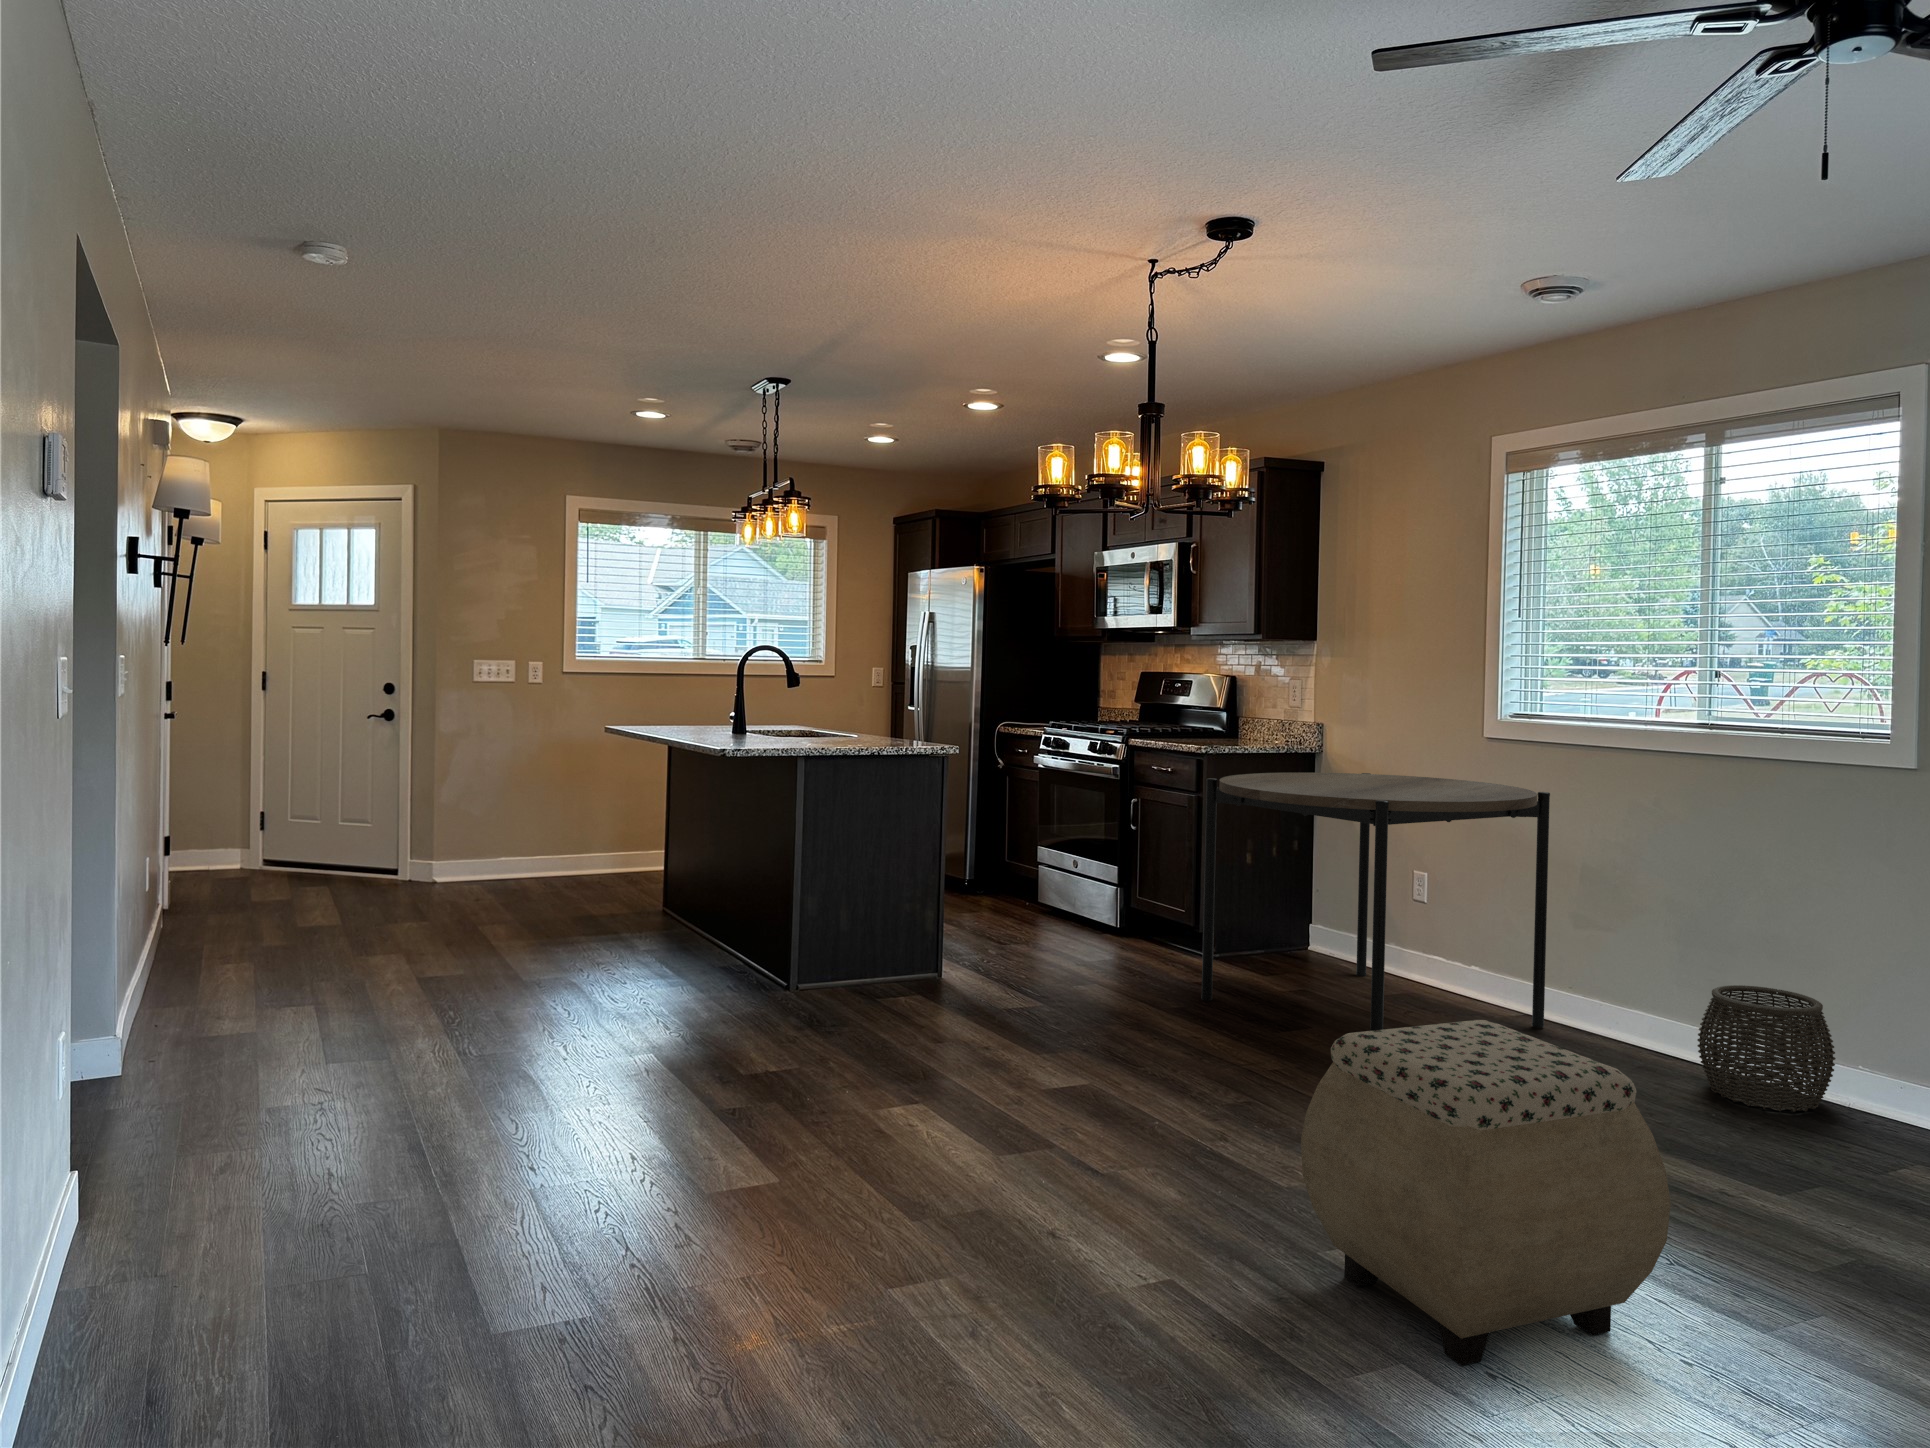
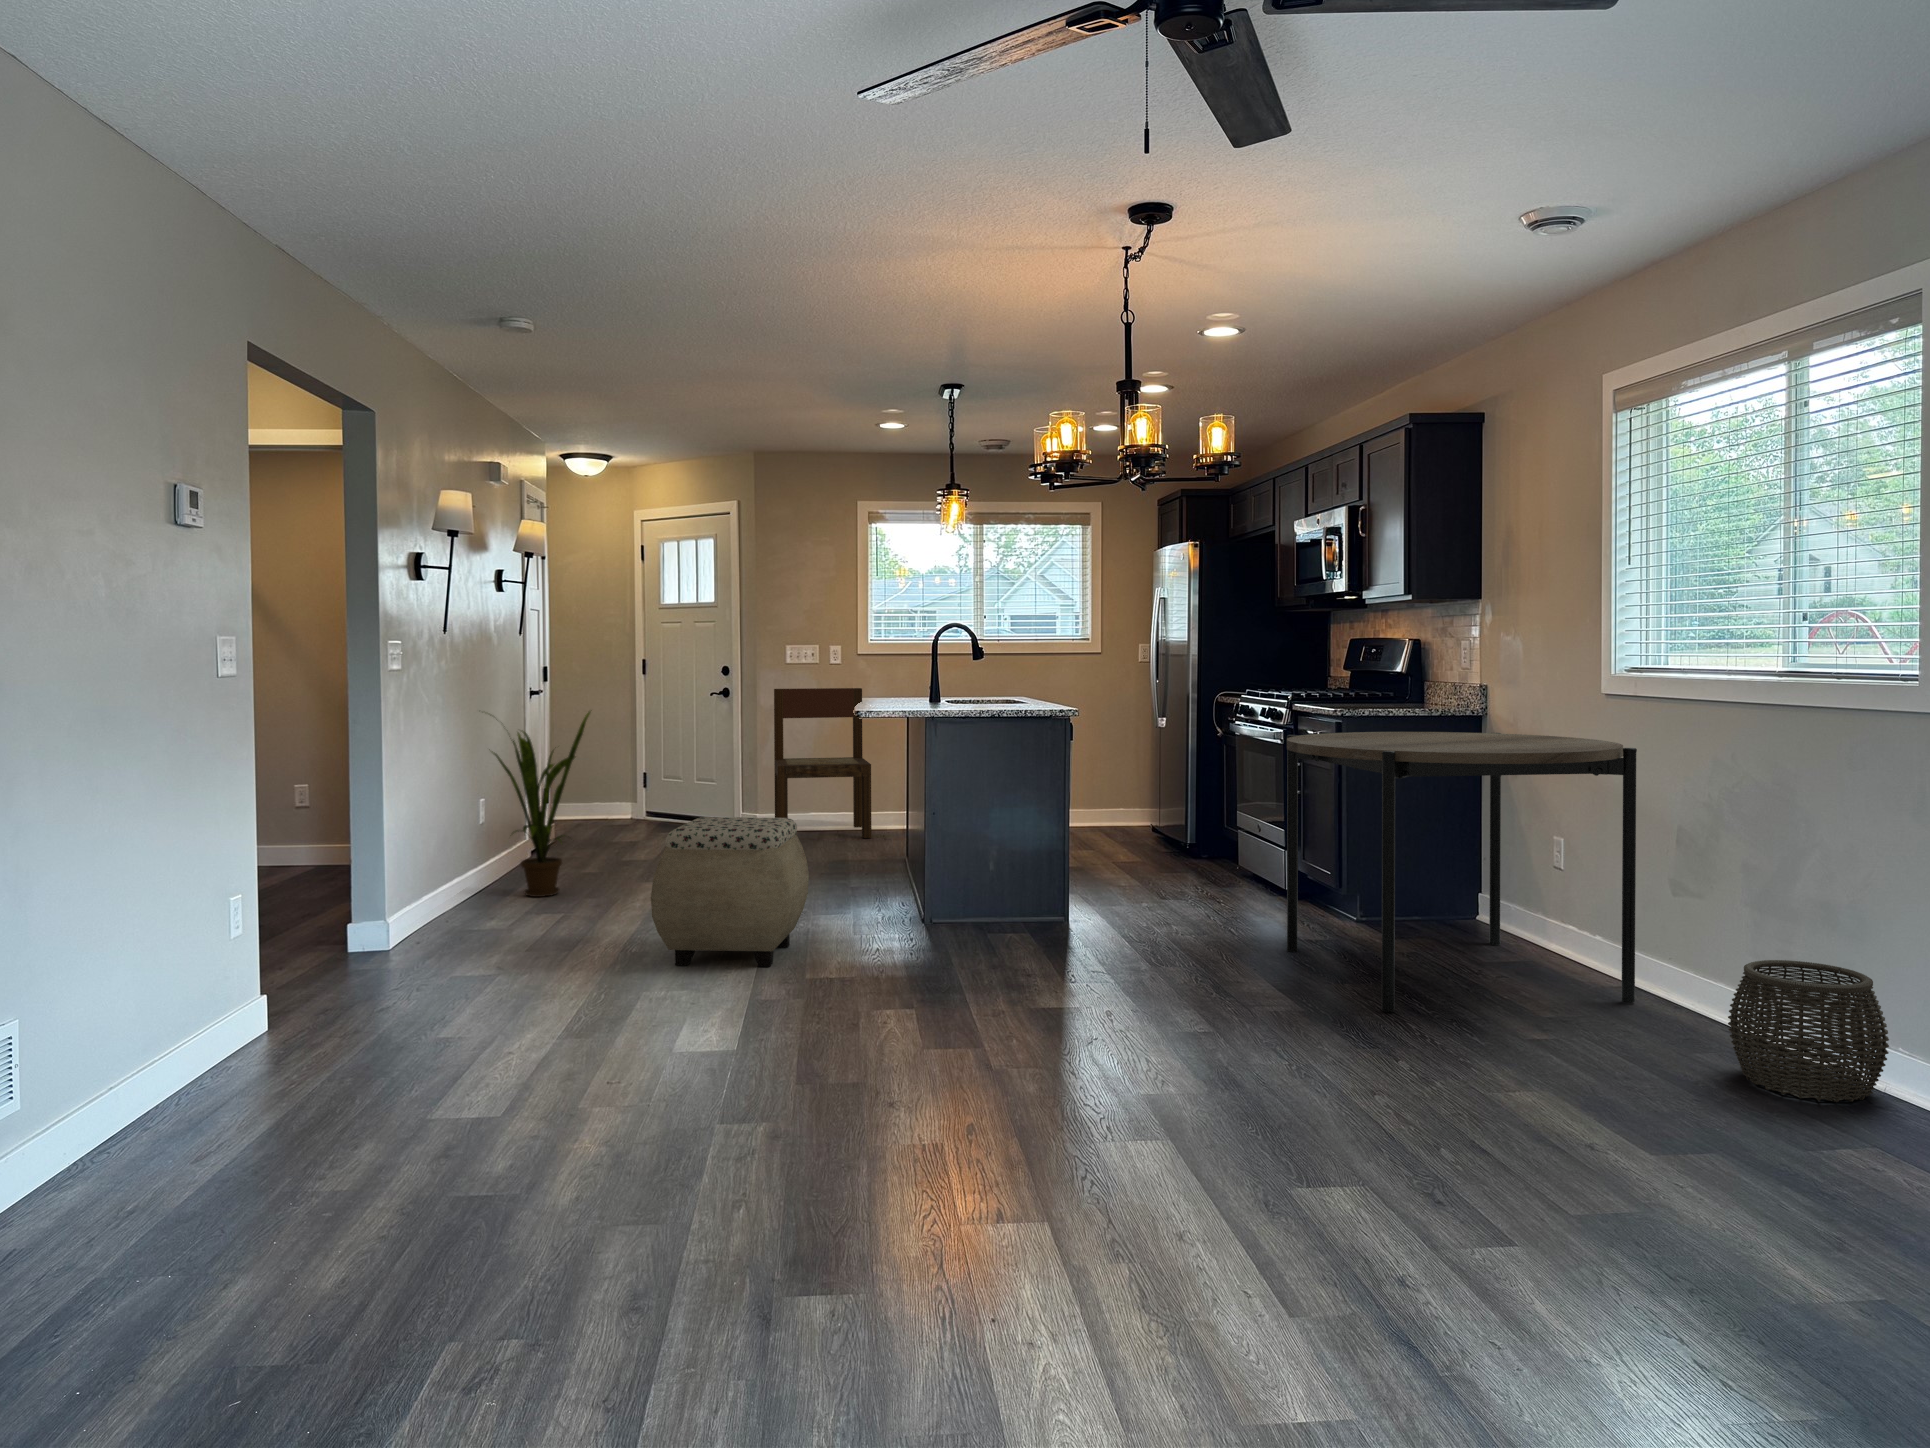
dining chair: none [459,713,601,899] -> present [774,688,872,838]
house plant: none [126,745,302,1005] -> present [492,711,590,897]
ottoman: present [1301,1020,1671,1366] -> present [651,817,809,967]

